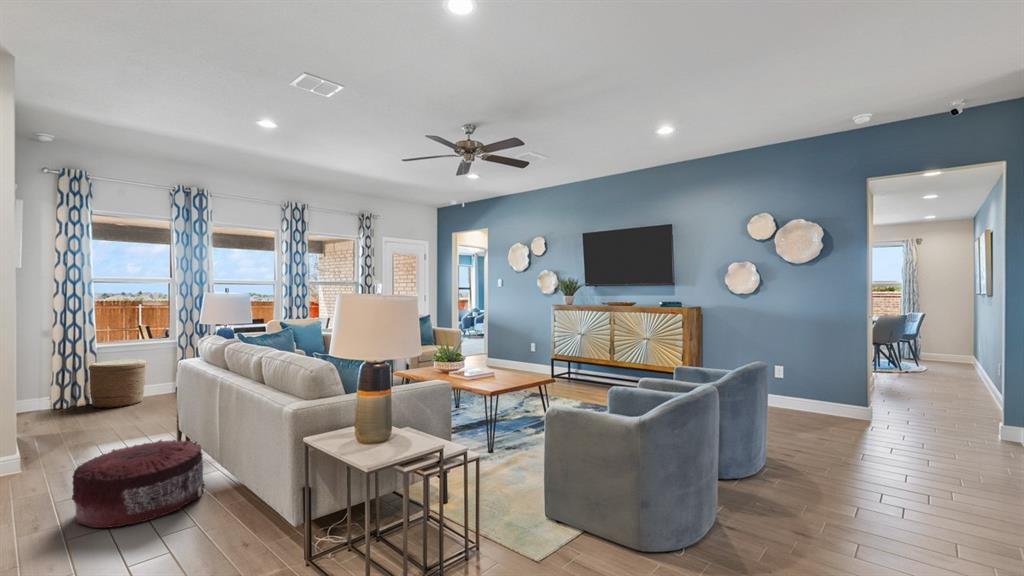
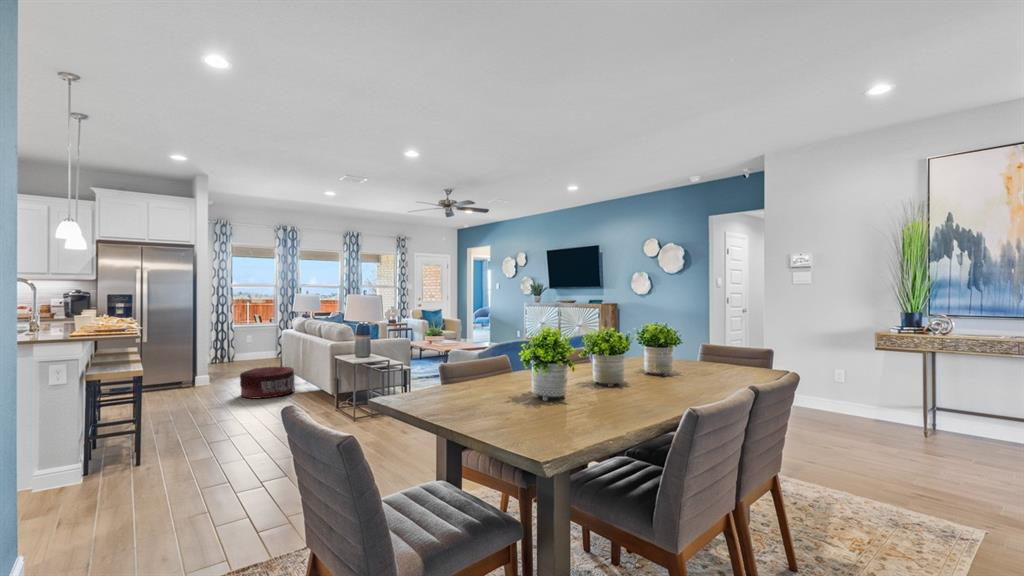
woven basket: present [89,359,147,408] -> none [231,335,262,363]

